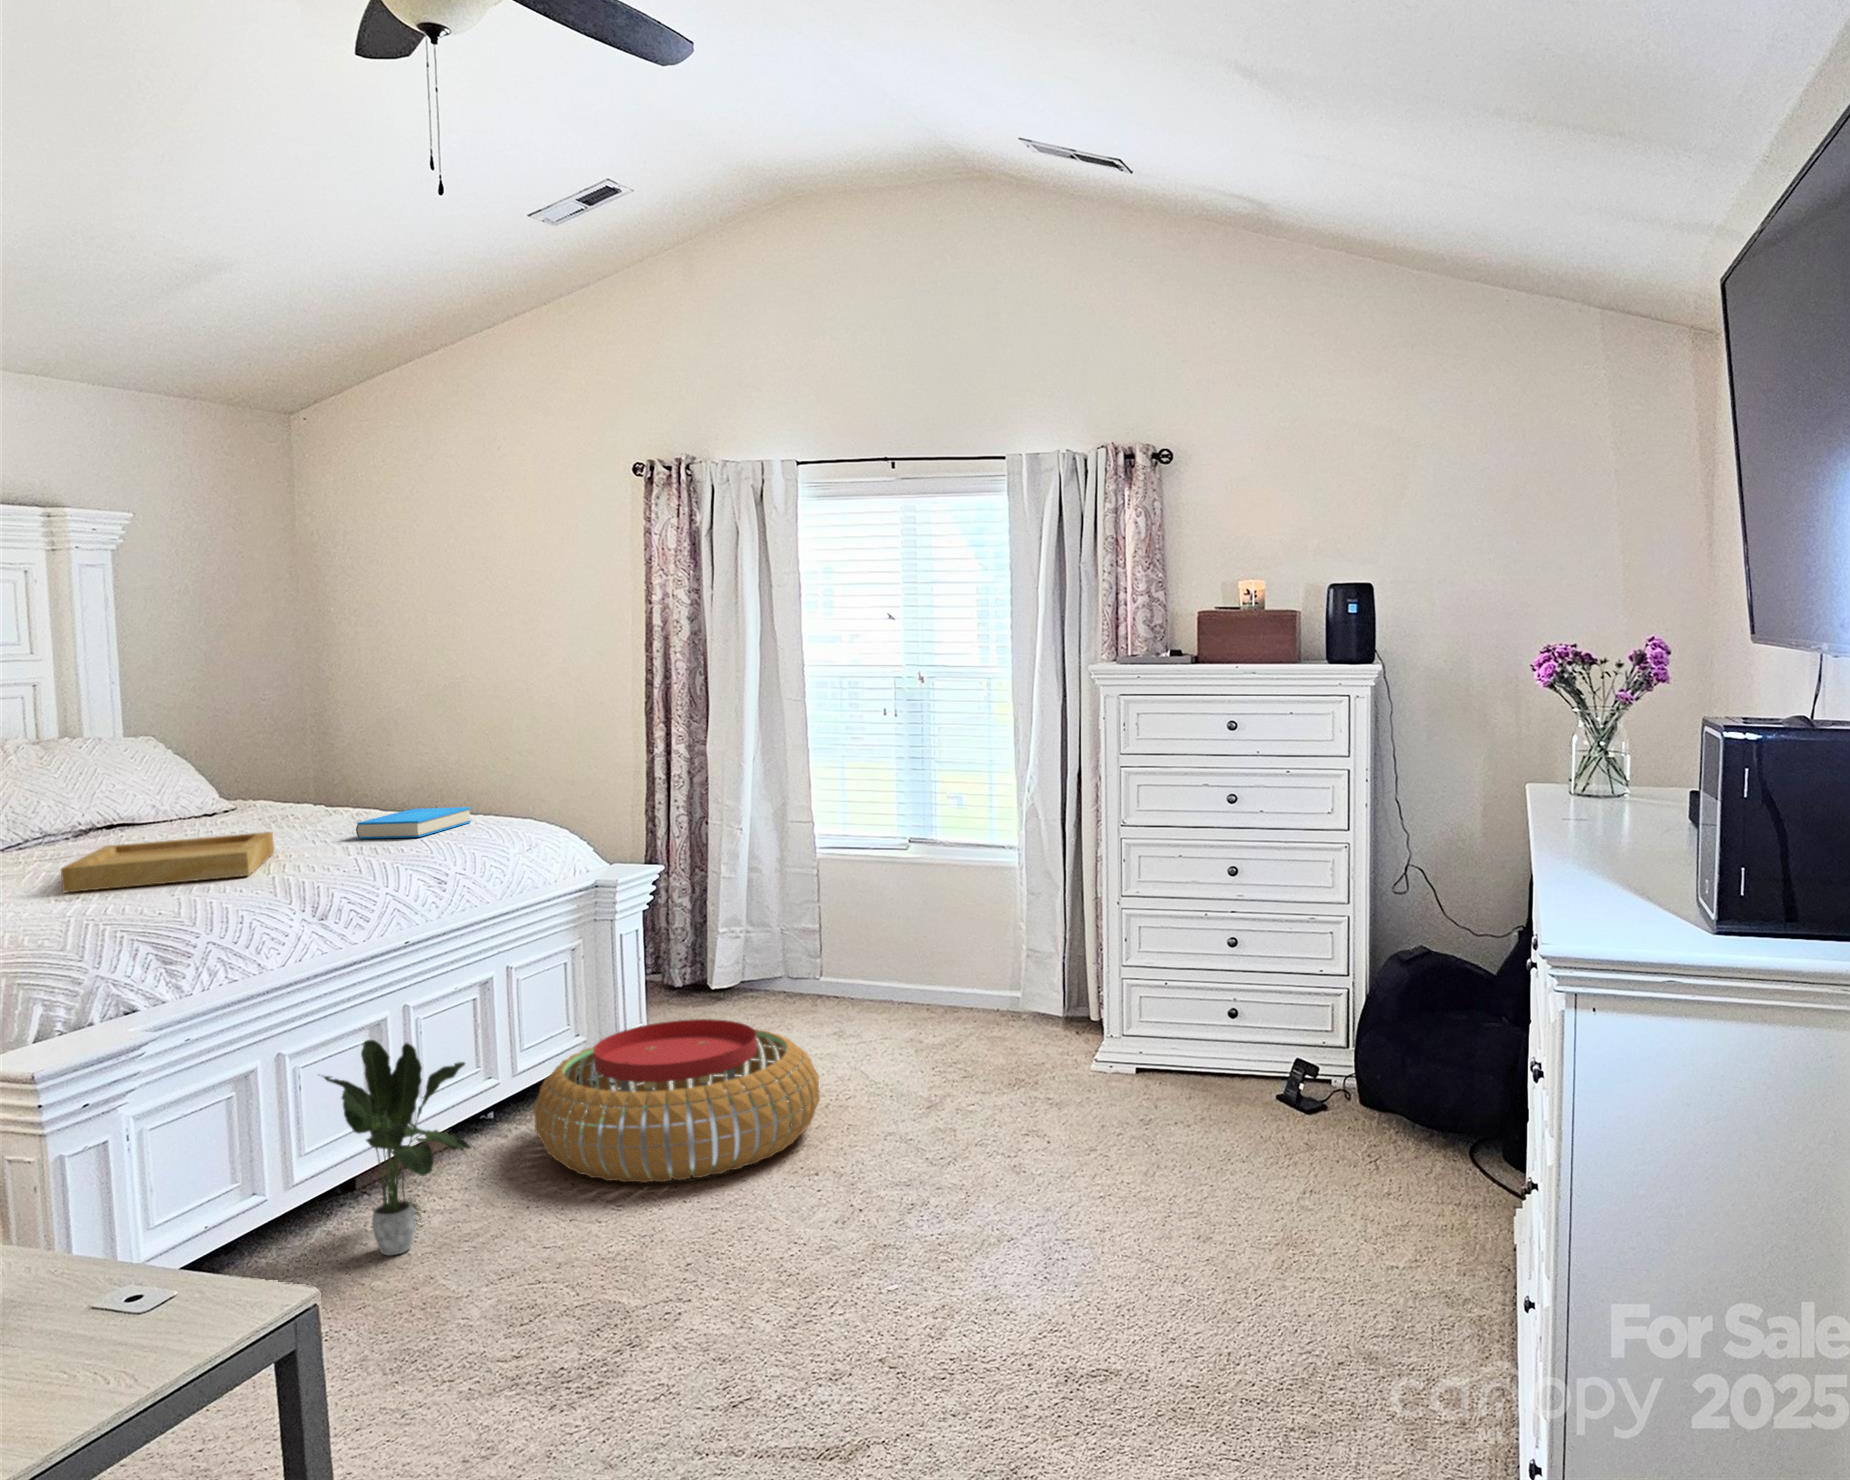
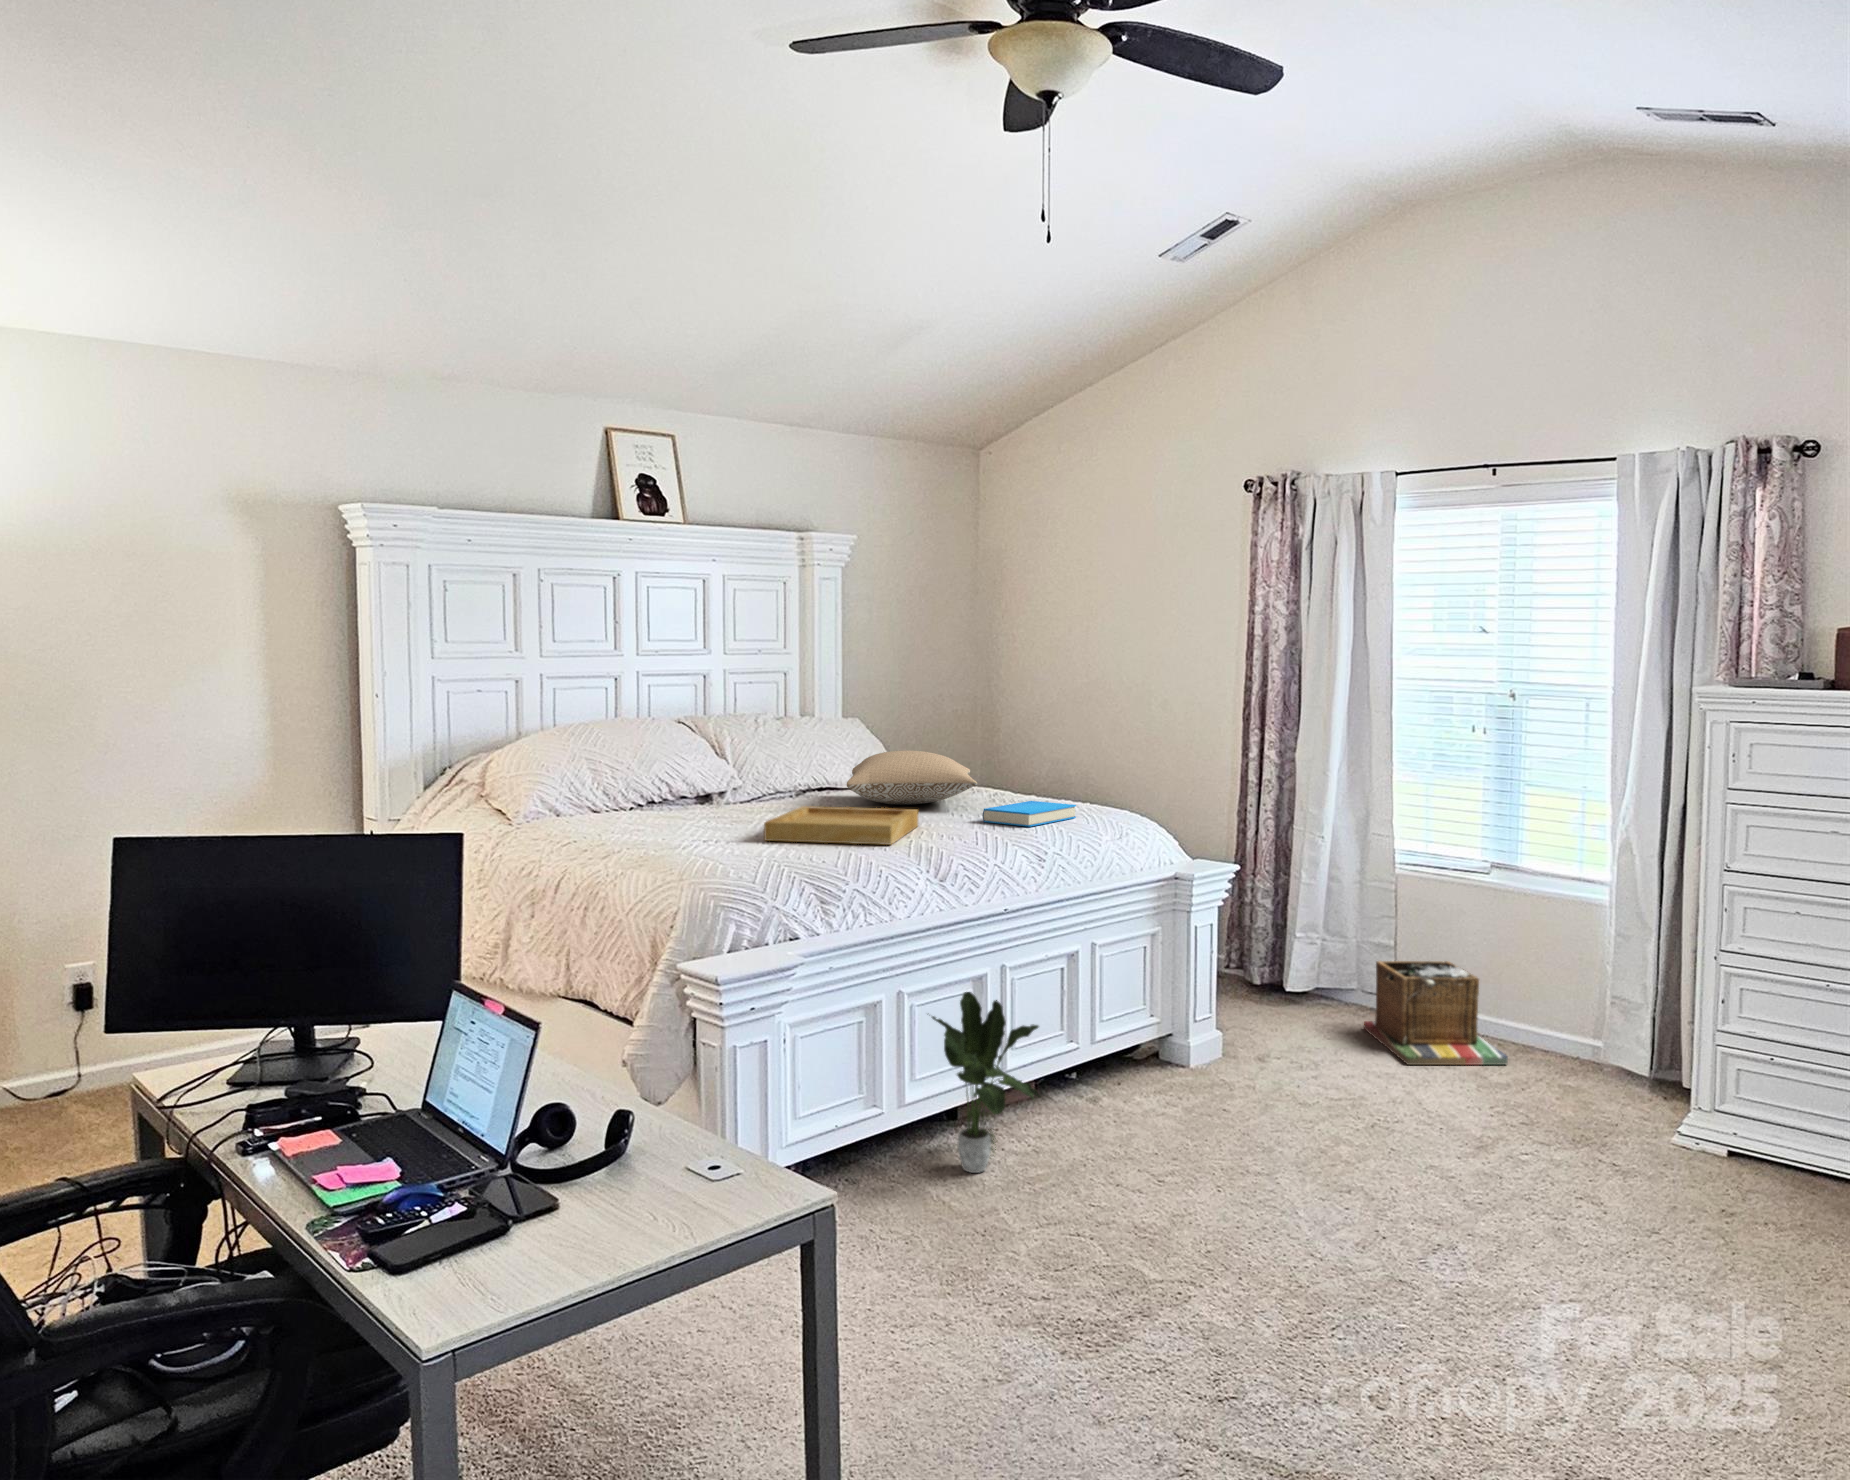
pillow: none [160,764,342,833] -> present [847,750,977,805]
laundry basket: none [797,932,940,1044] -> present [1364,961,1508,1065]
pouf: present [534,1019,820,1183] -> none [1102,1016,1365,1167]

